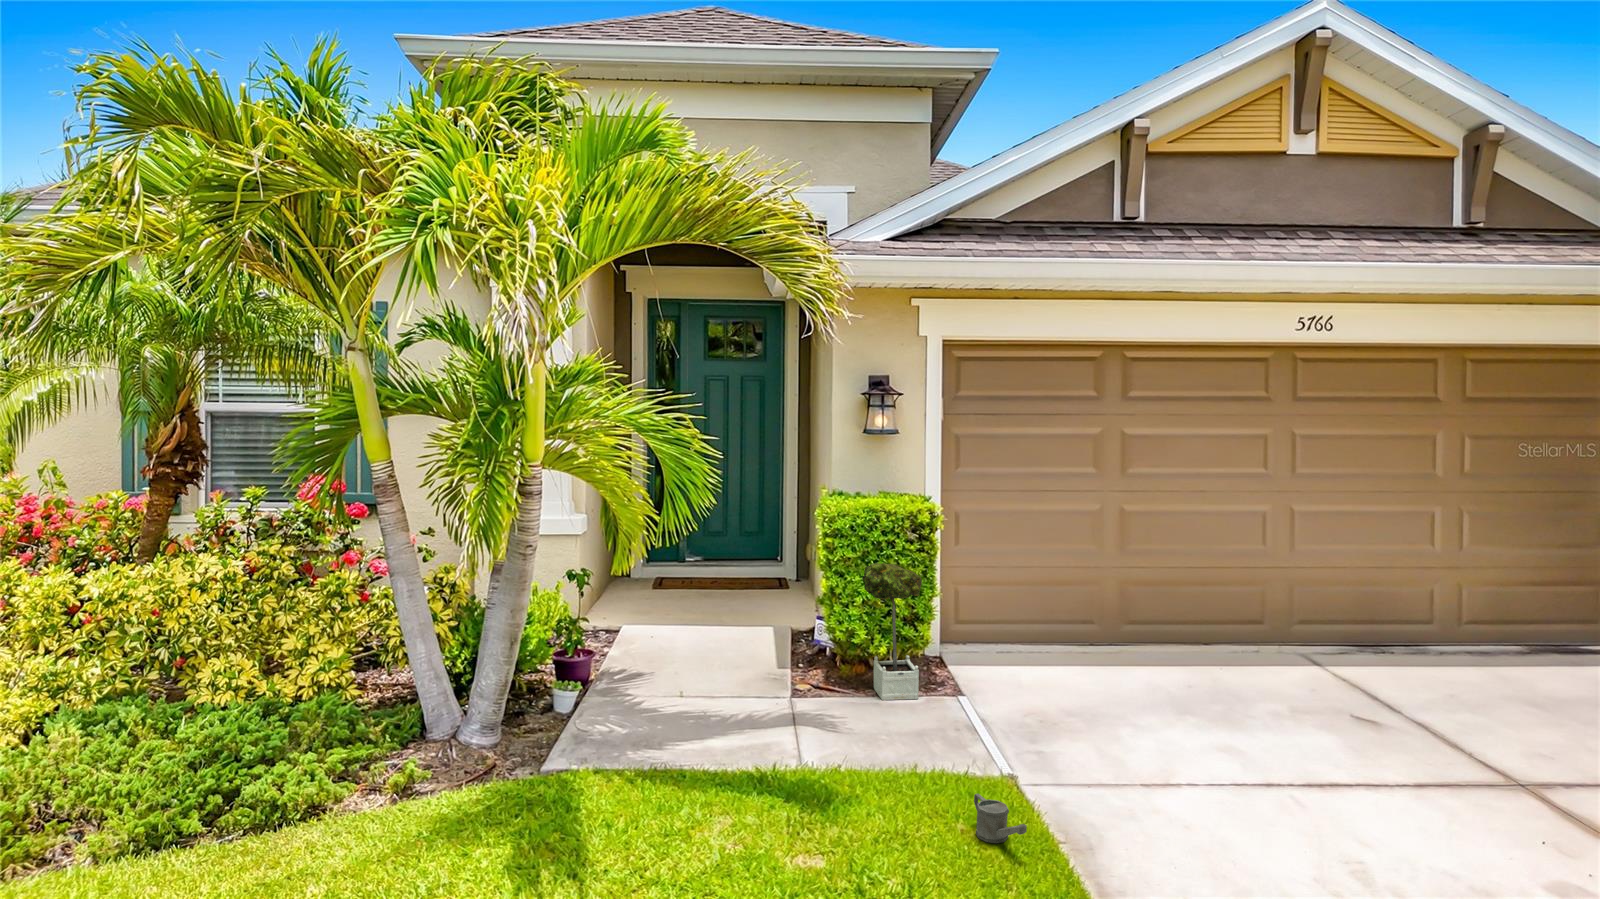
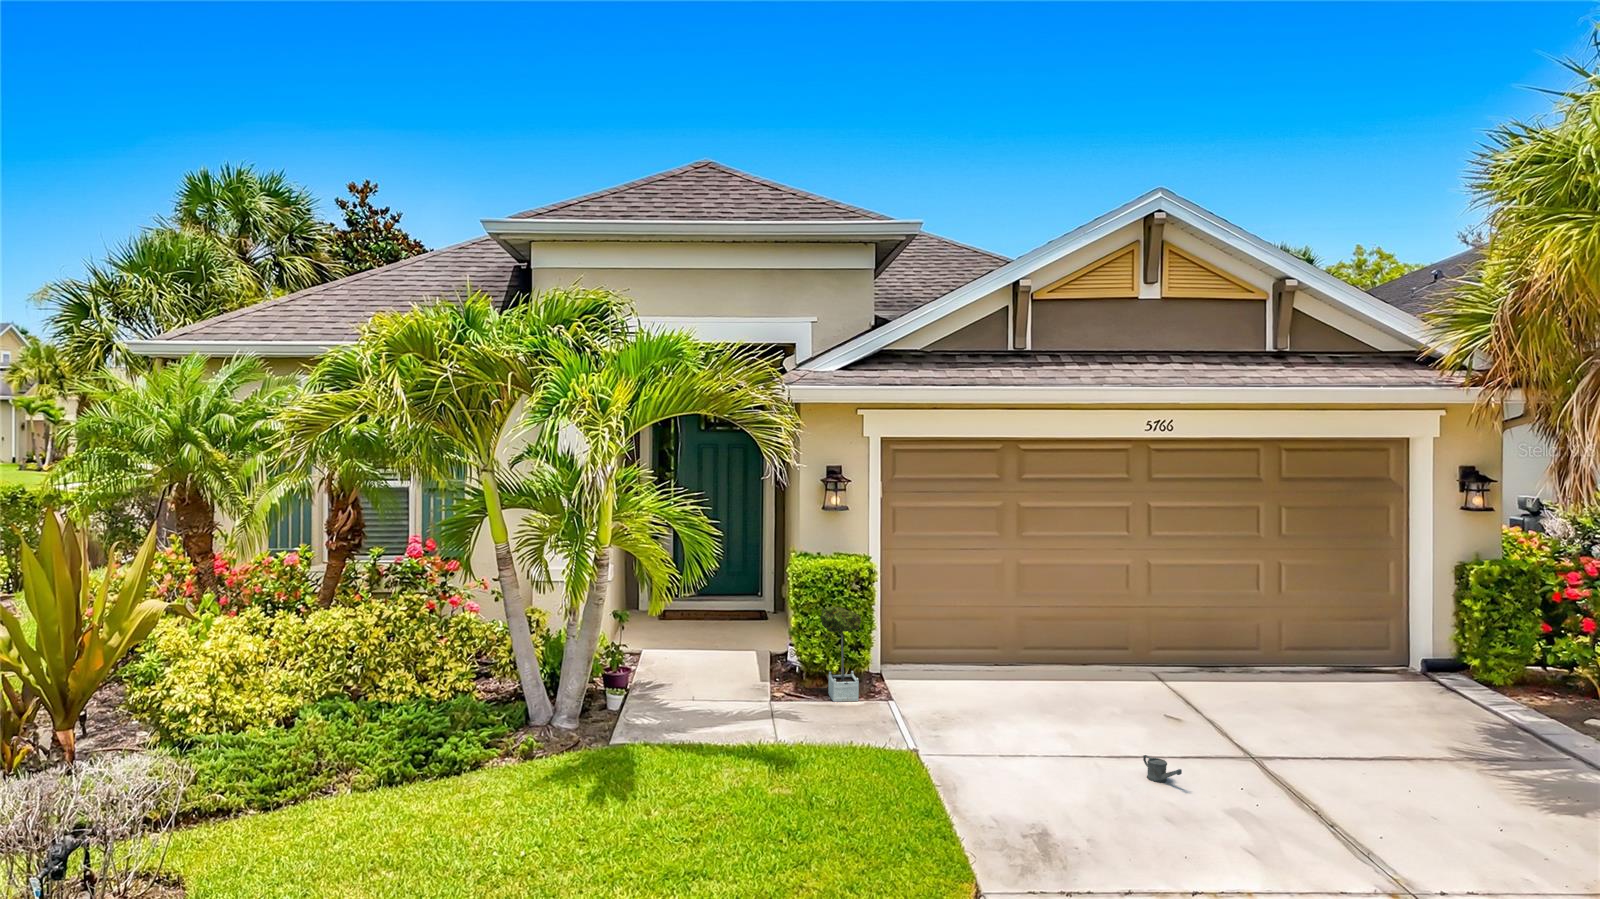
watering can: present [974,794,1027,843] -> present [1143,755,1182,782]

